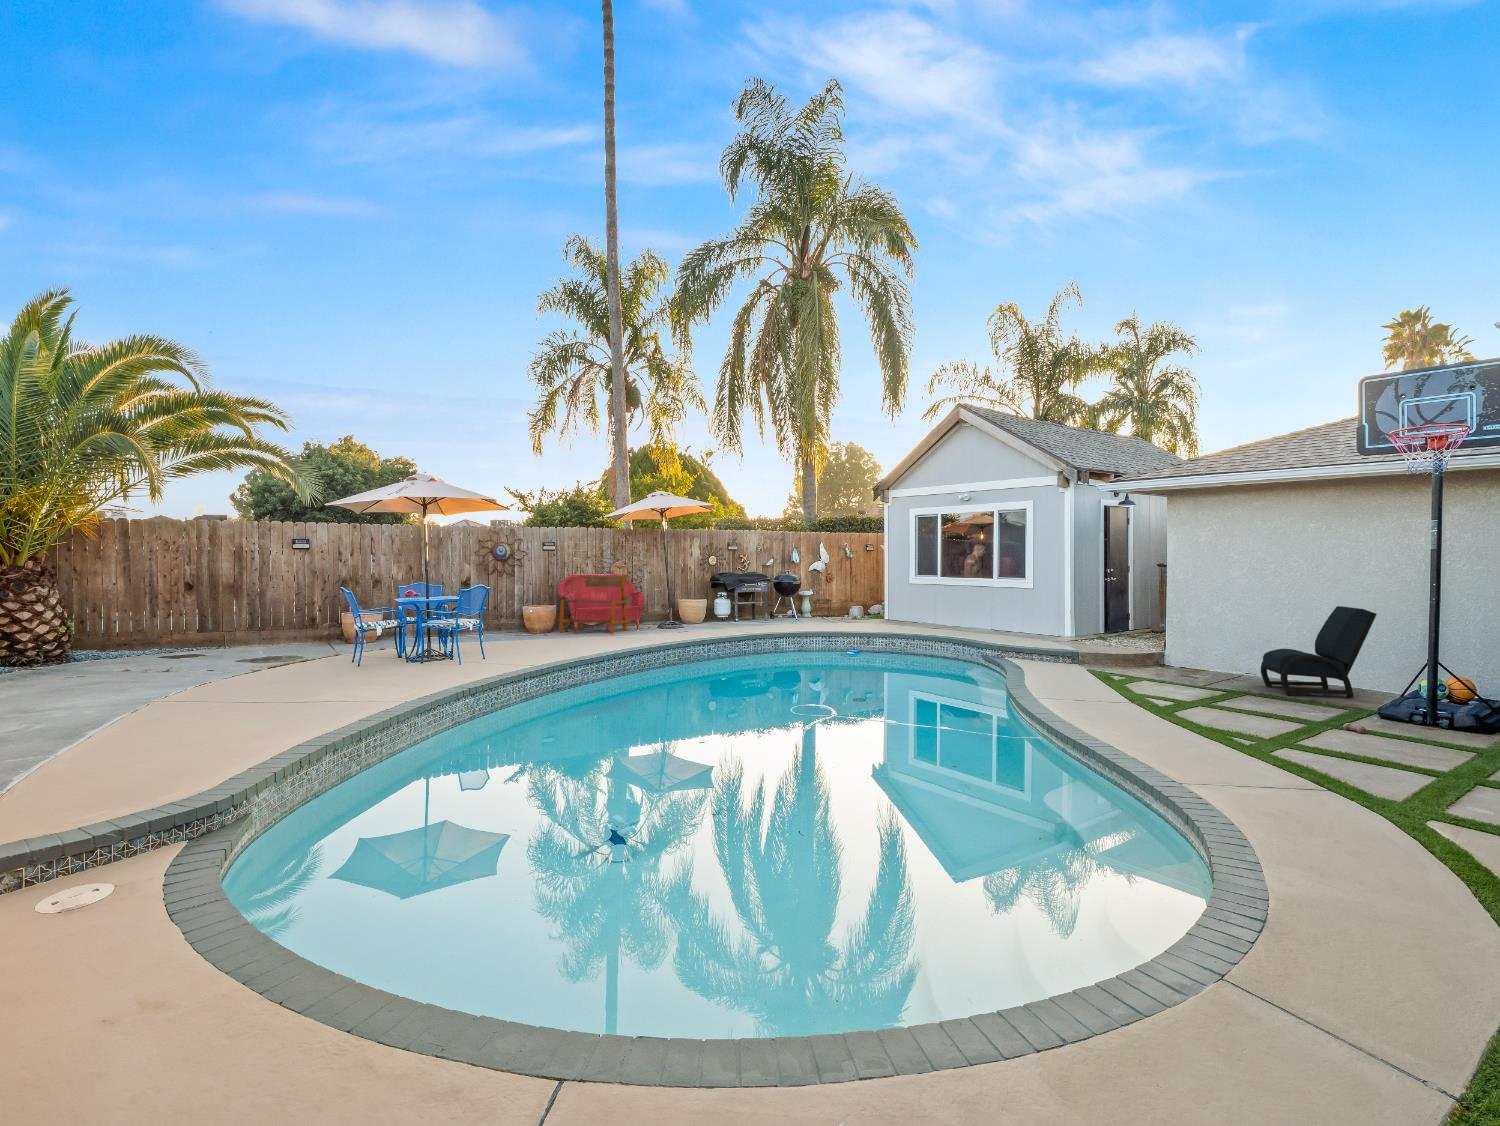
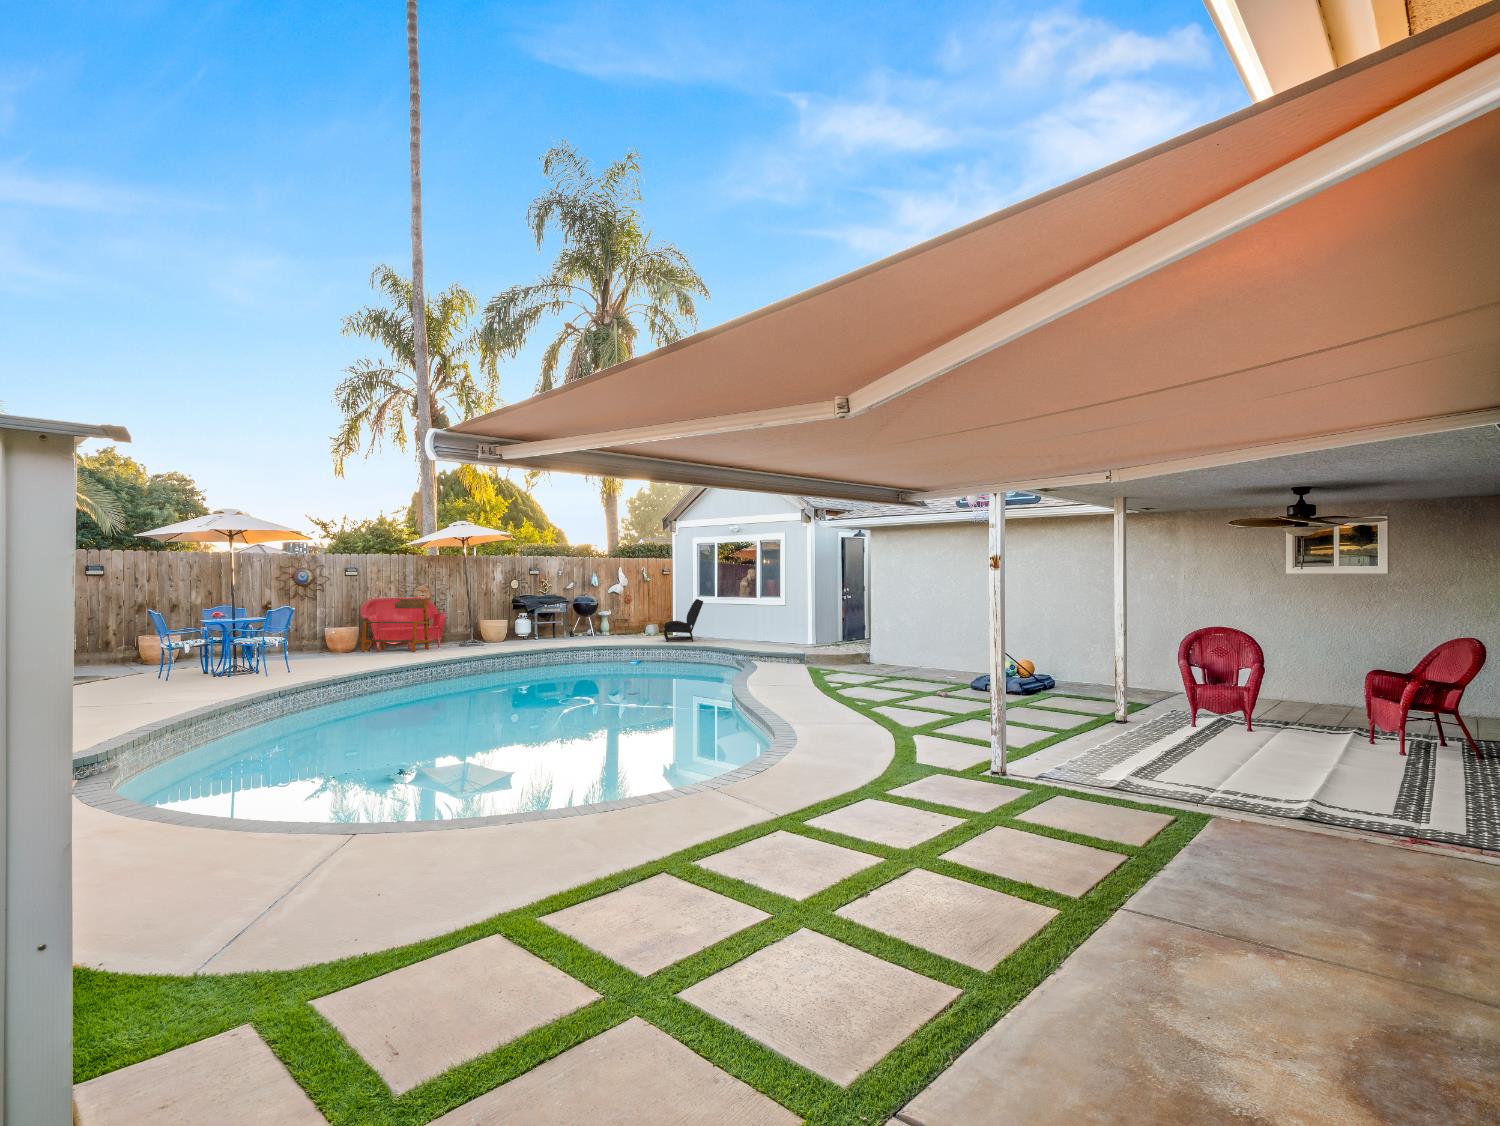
lounge chair: present [1261,606,1377,698] -> present [664,599,703,642]

